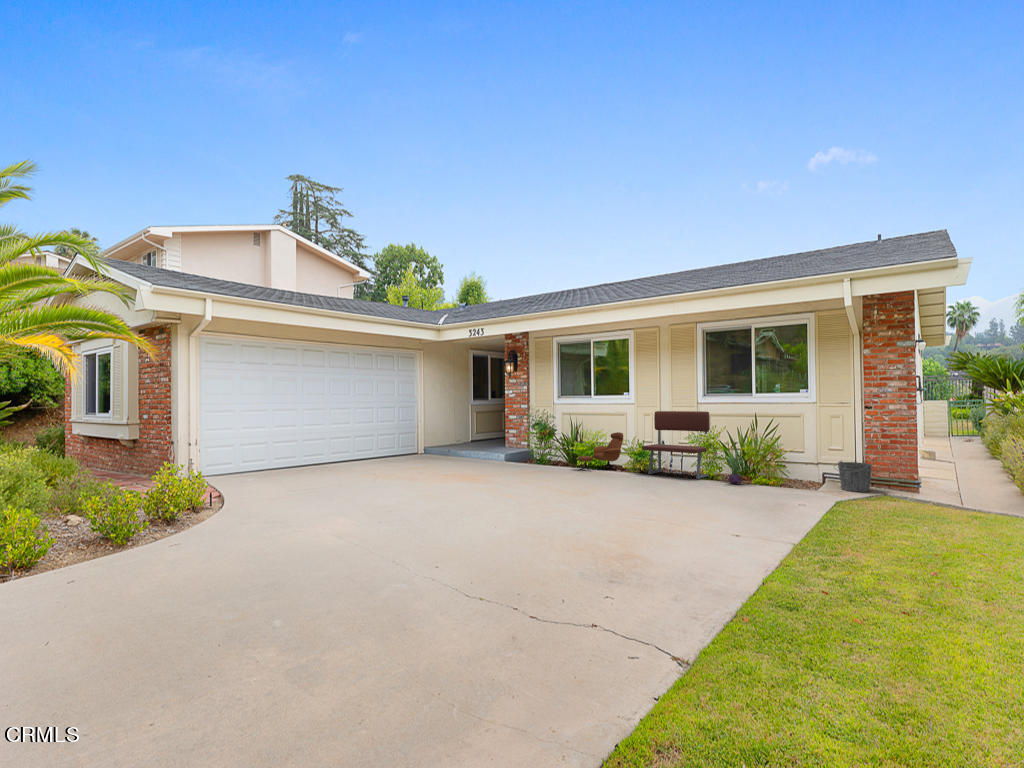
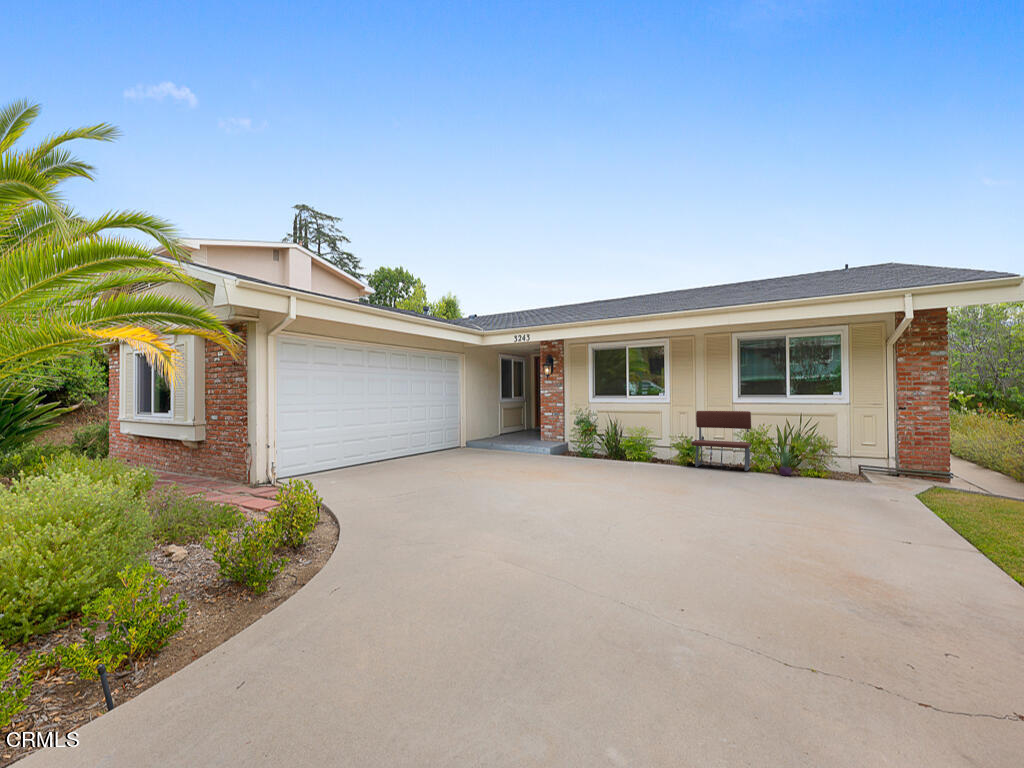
lounge chair: present [578,432,623,471] -> none [628,429,665,465]
bucket: present [837,461,872,492] -> none [874,454,911,482]

